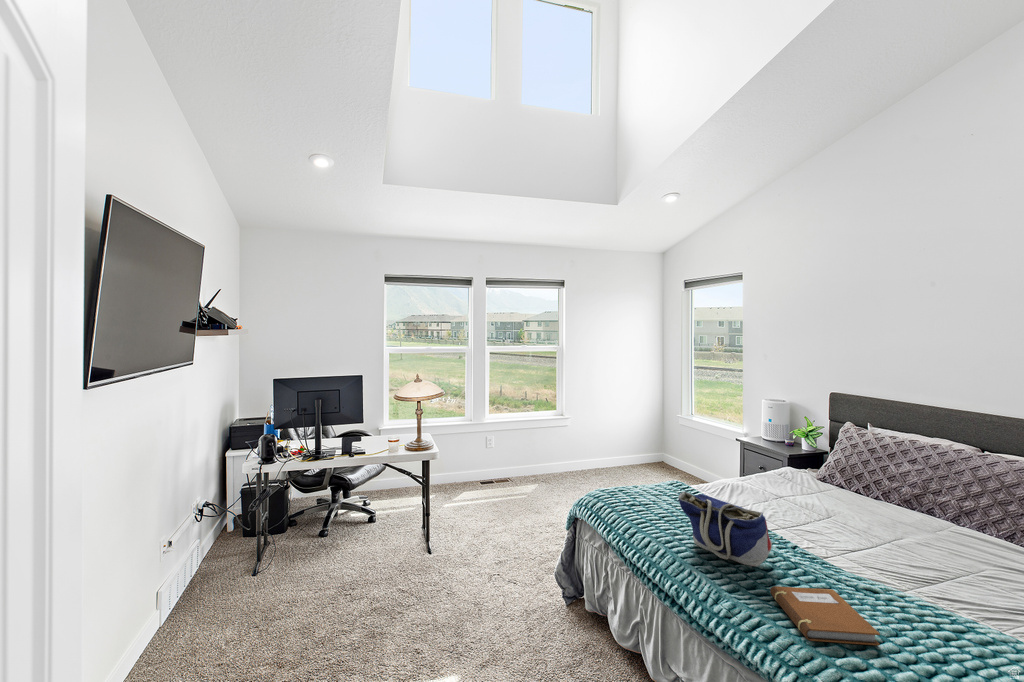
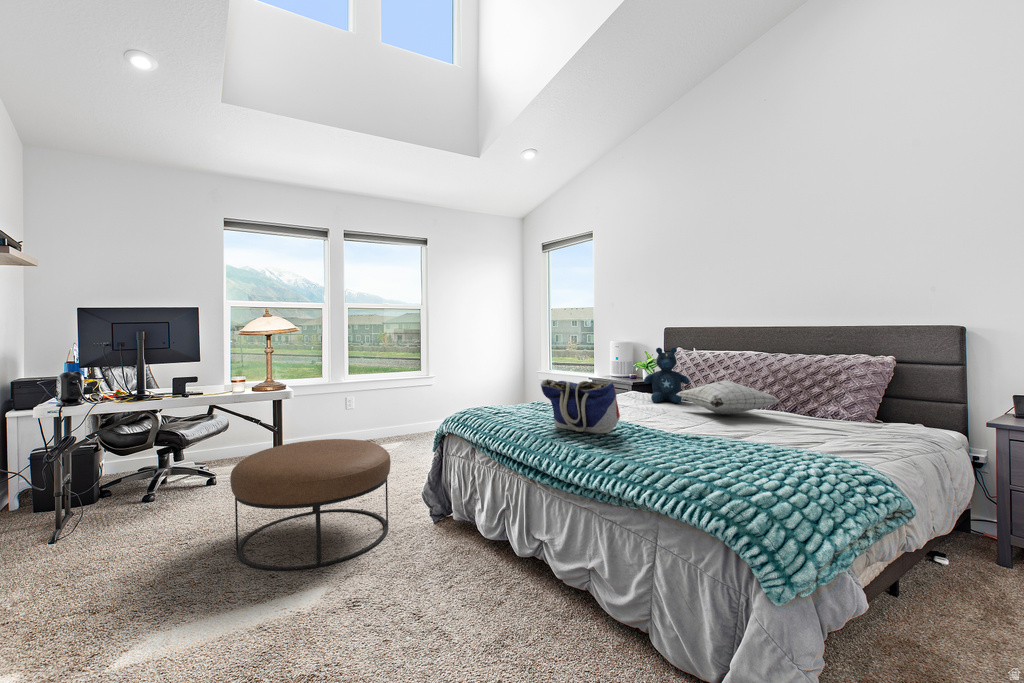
stuffed bear: none [801,431,861,501] -> present [644,348,690,403]
pillow: none [843,491,994,536] -> present [677,380,779,414]
ottoman: none [385,506,523,646] -> present [230,439,391,570]
notebook: present [770,586,880,646] -> none [619,435,701,462]

